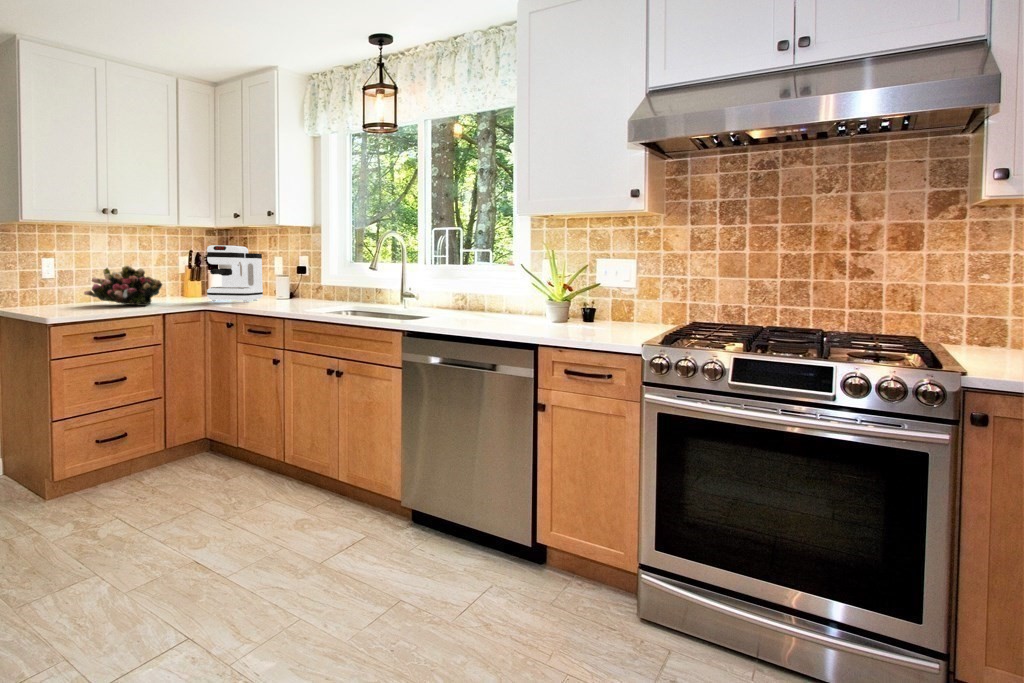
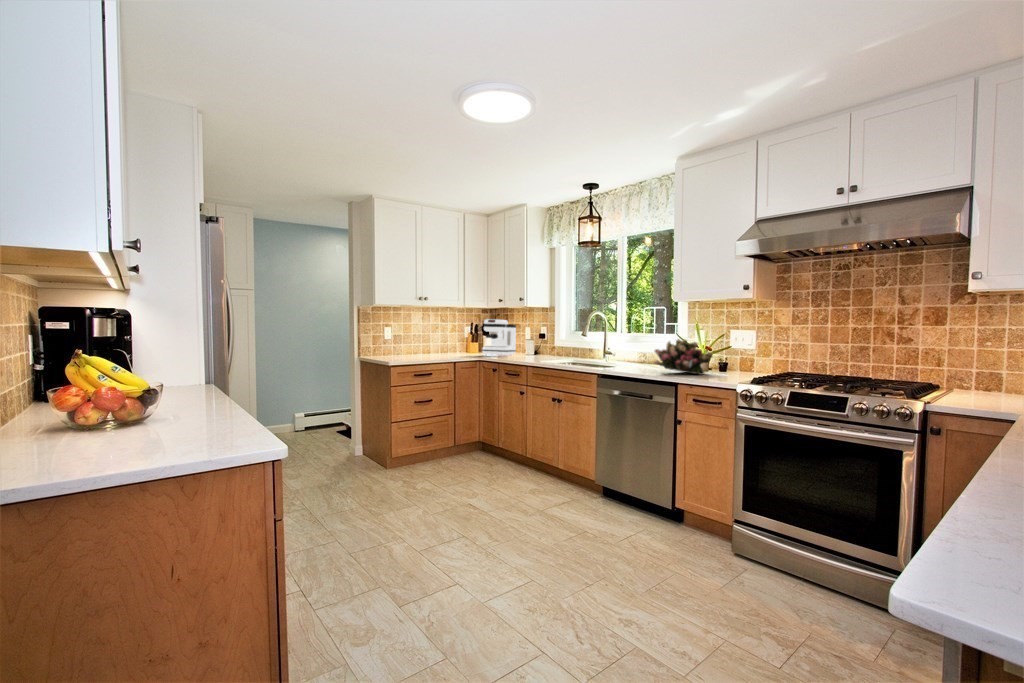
flower arrangement: present [84,266,162,306] -> present [654,339,712,375]

